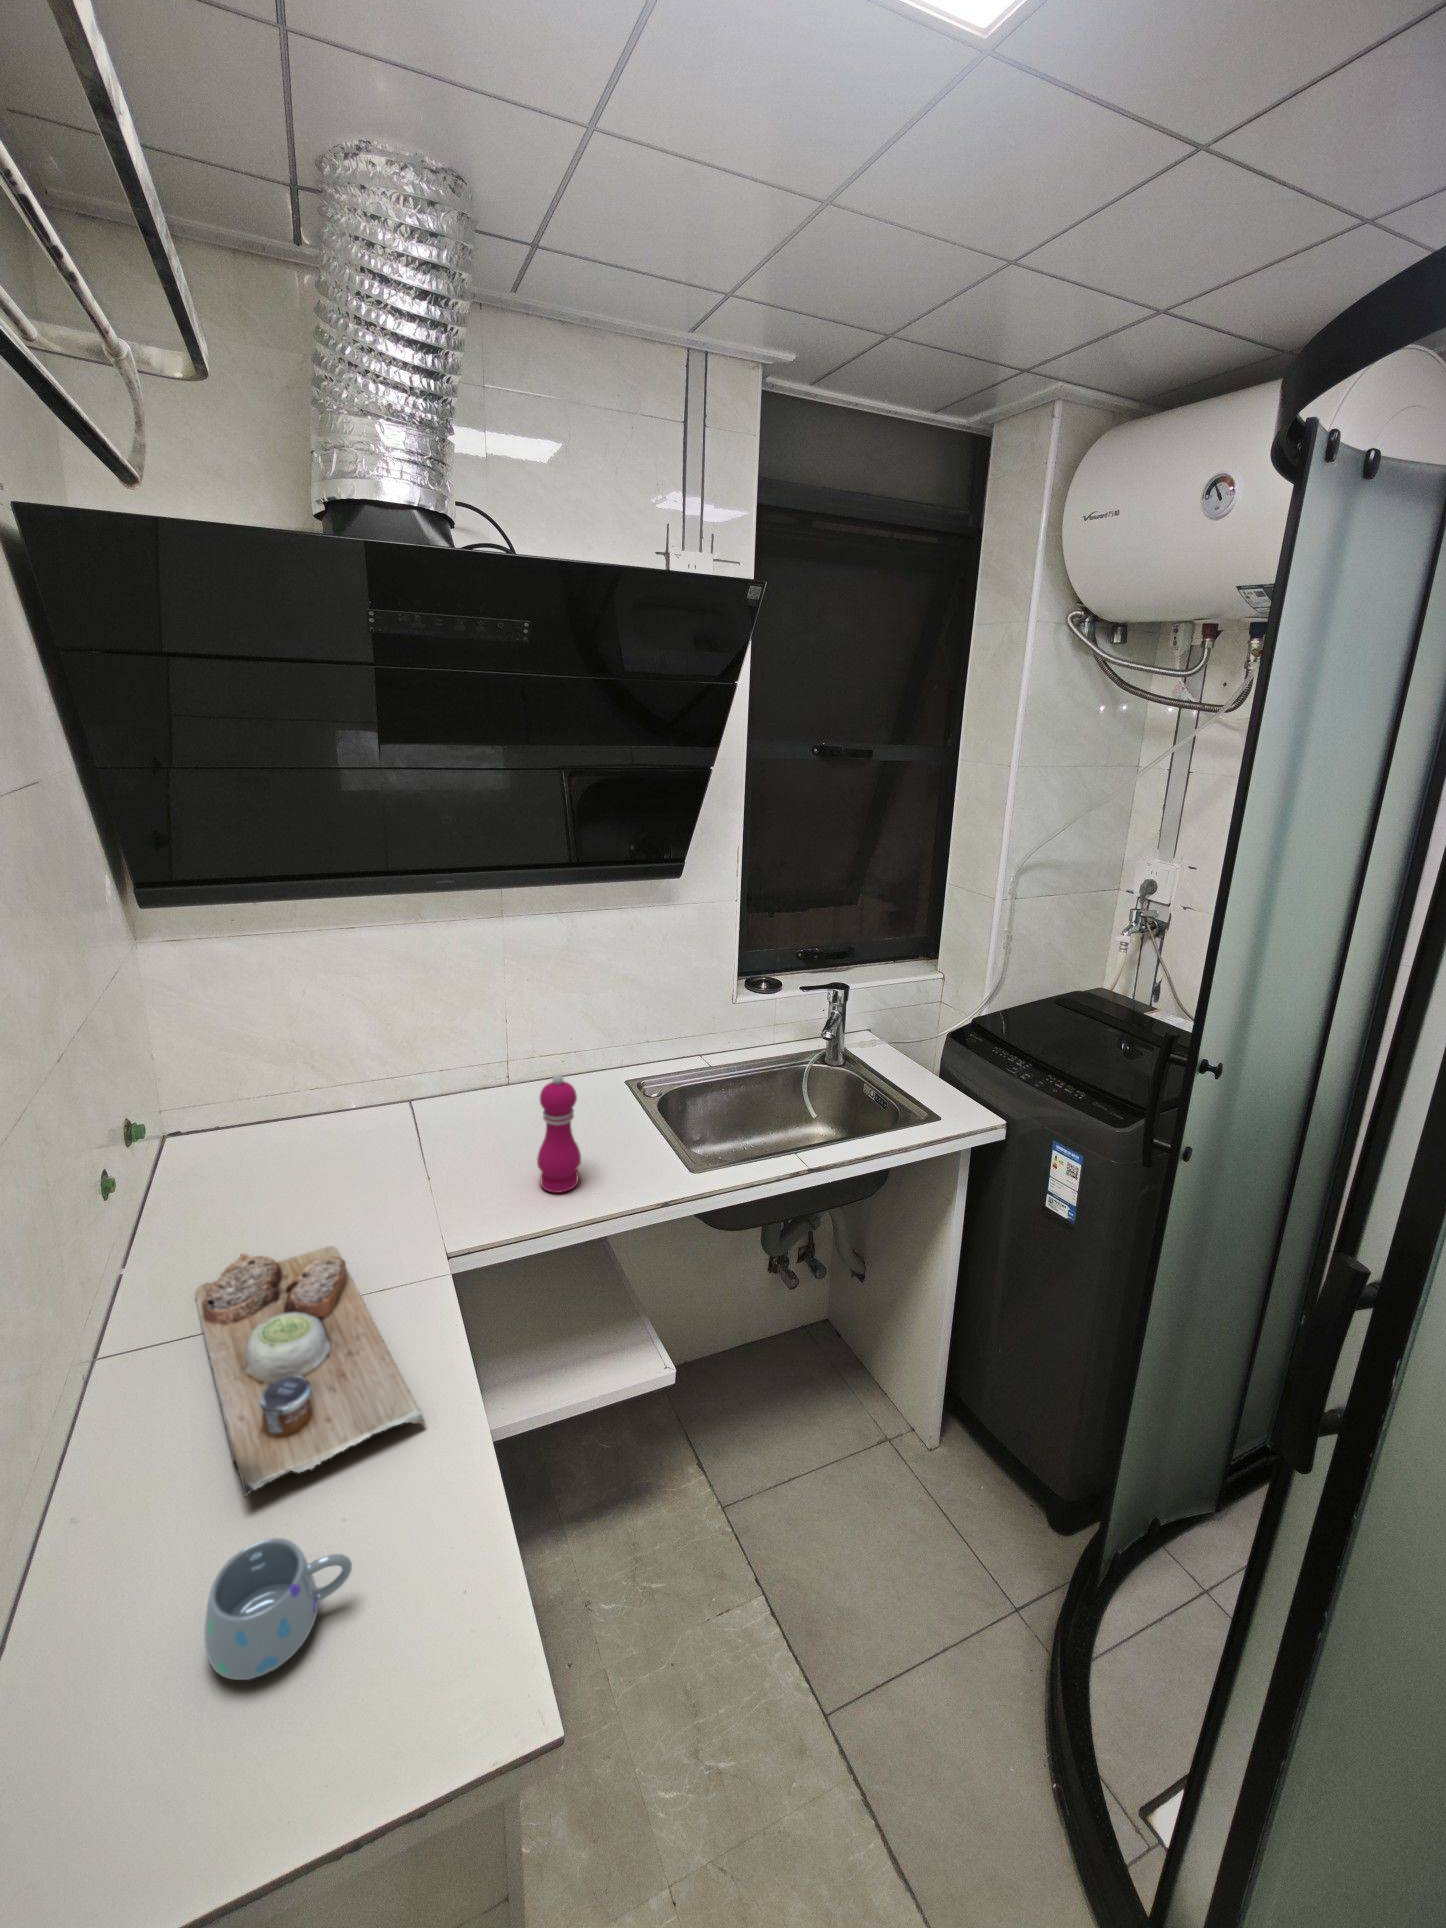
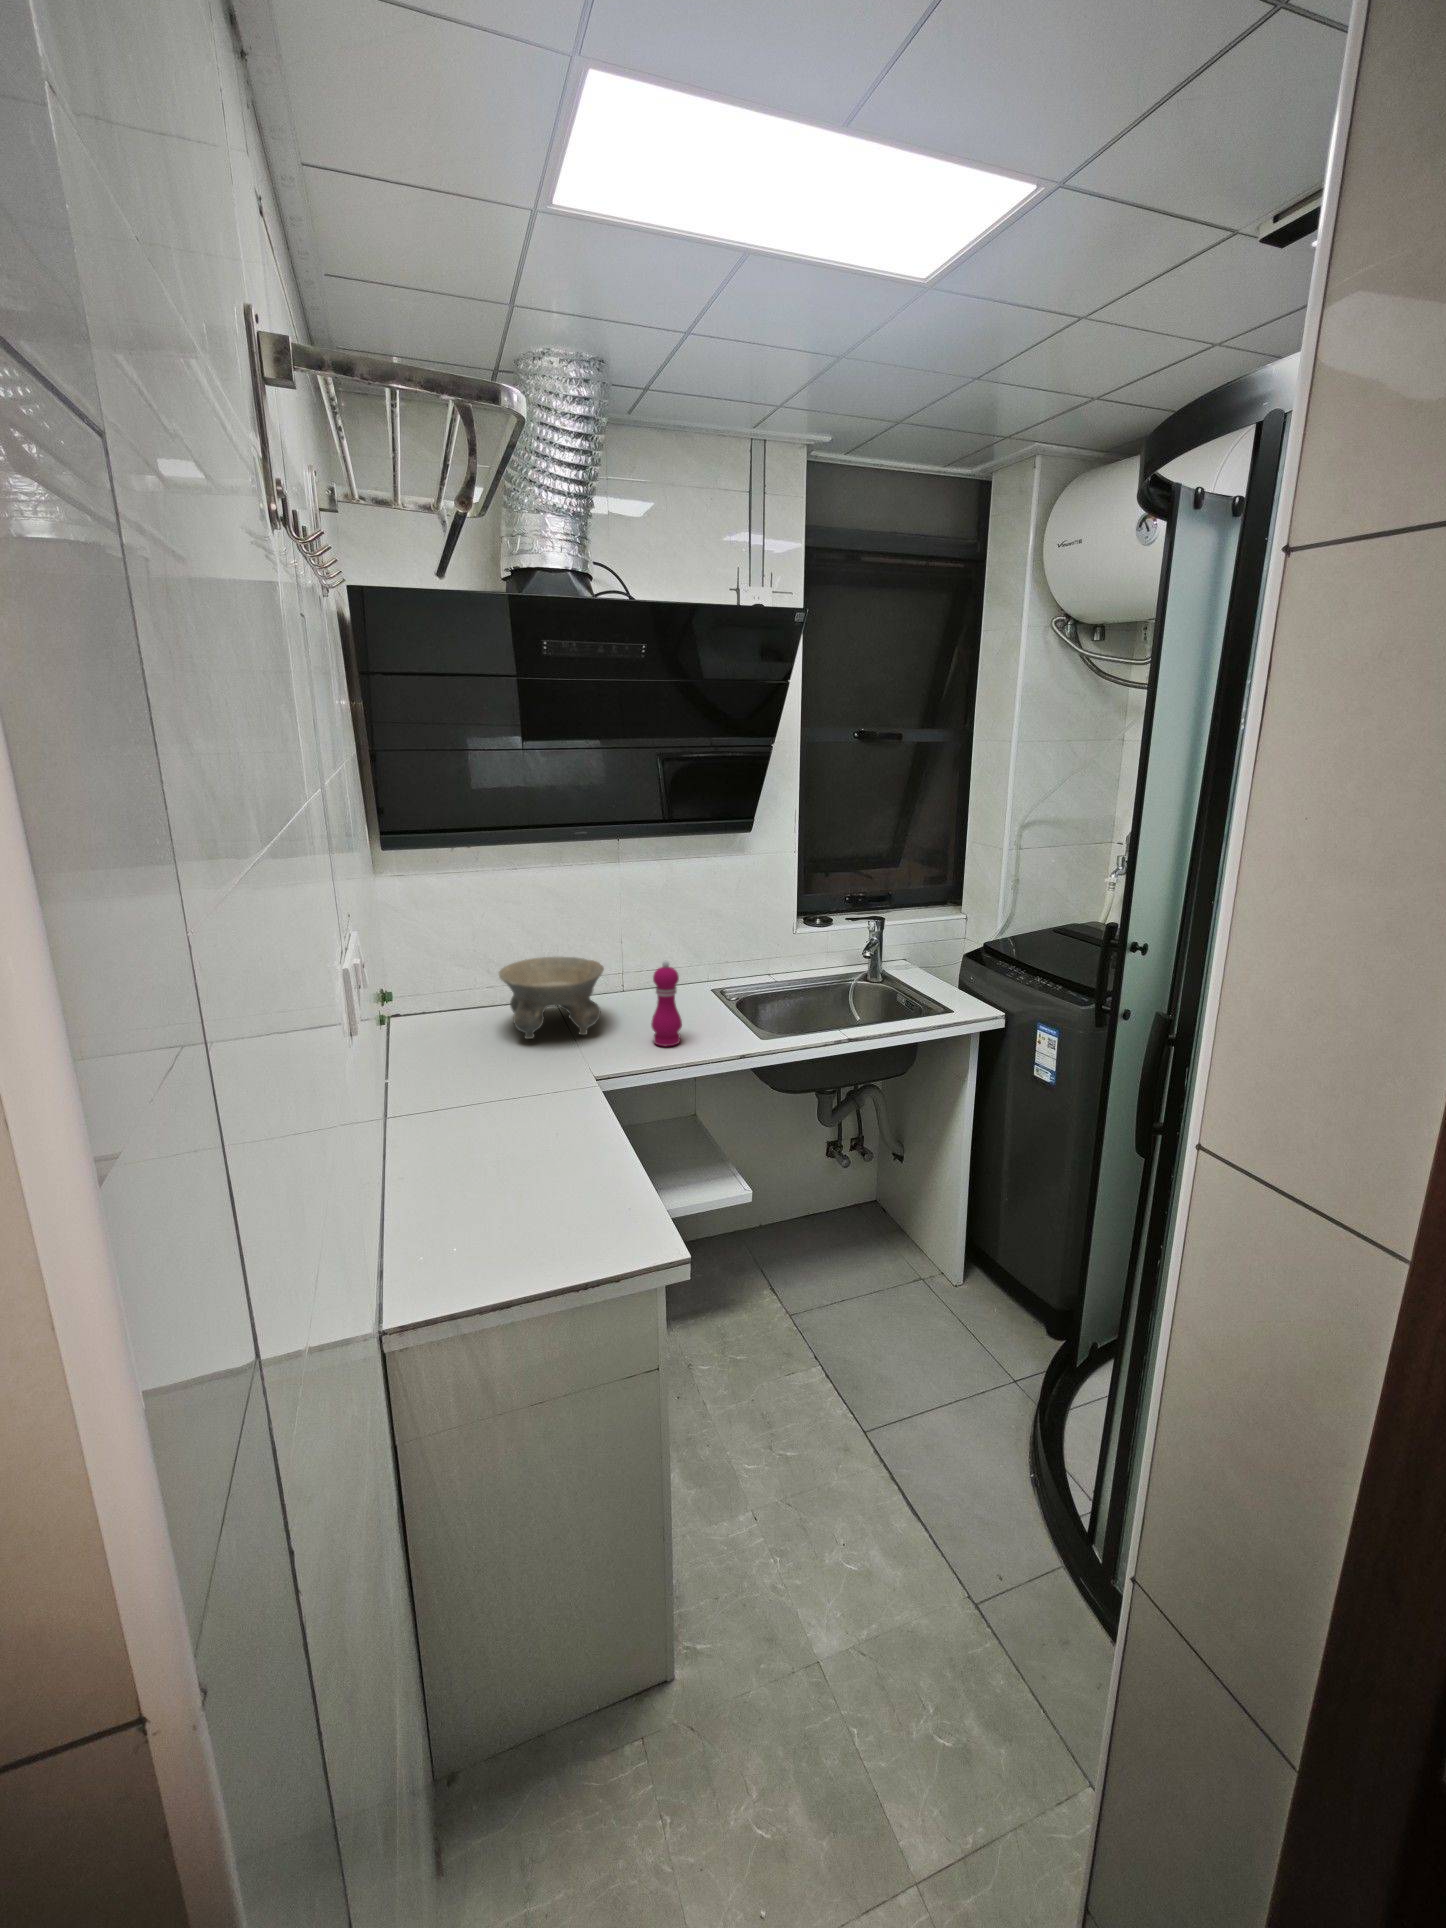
bowl: none [314,1053,472,1183] -> present [499,957,604,1039]
cutting board: present [195,1246,425,1496] -> none [436,1067,592,1170]
mug: present [204,1538,352,1680] -> none [485,1173,562,1235]

